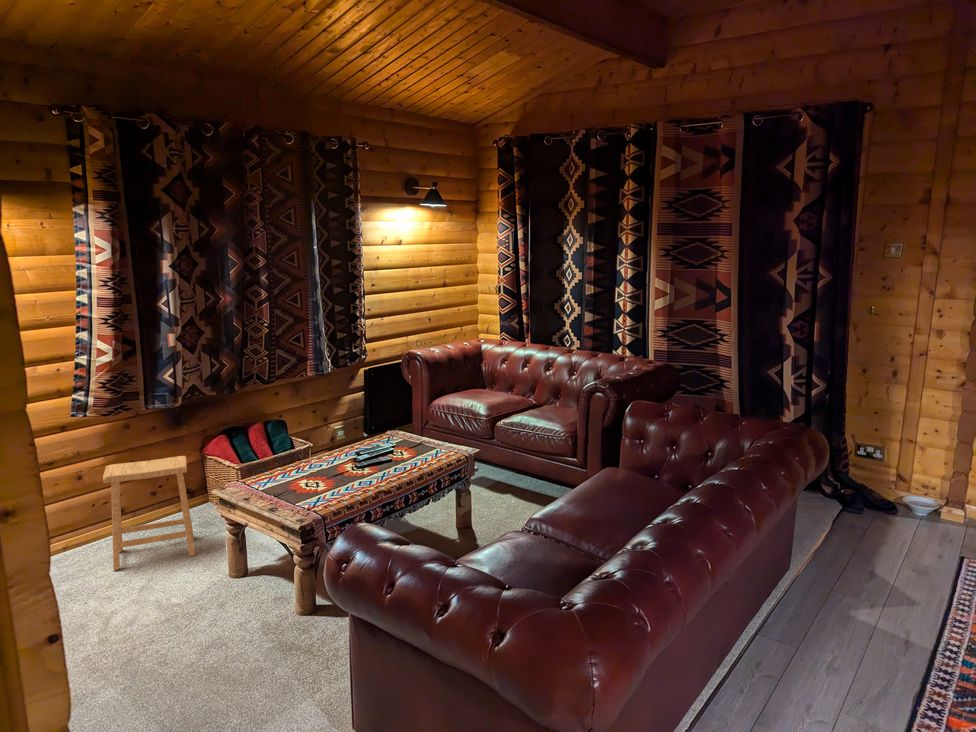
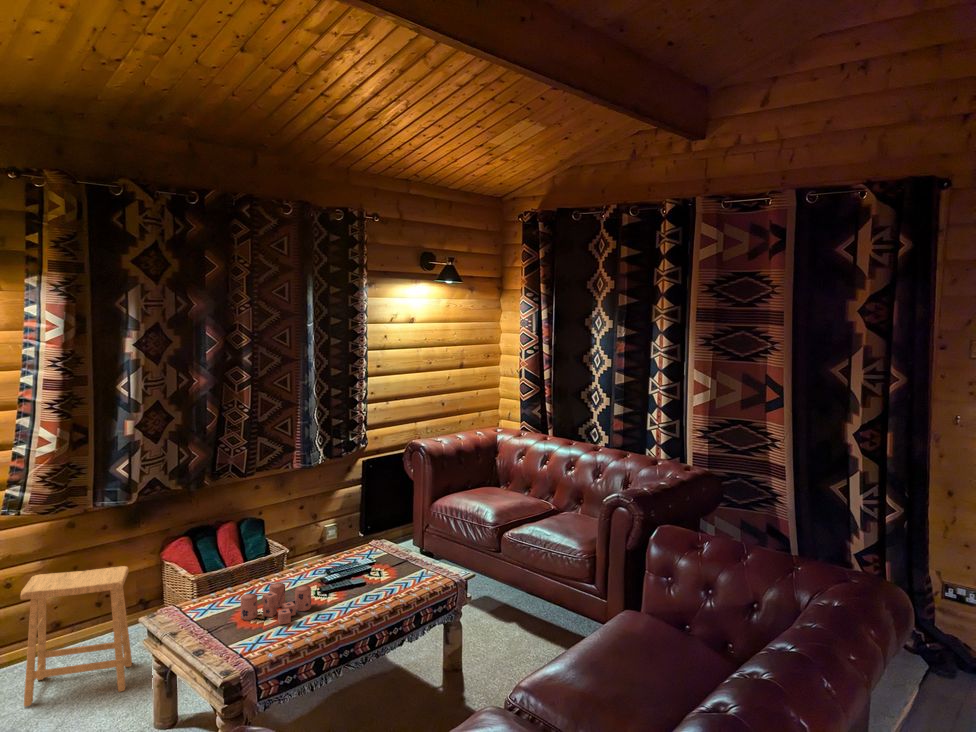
candle: none [297,459,353,489] -> present [241,583,311,625]

